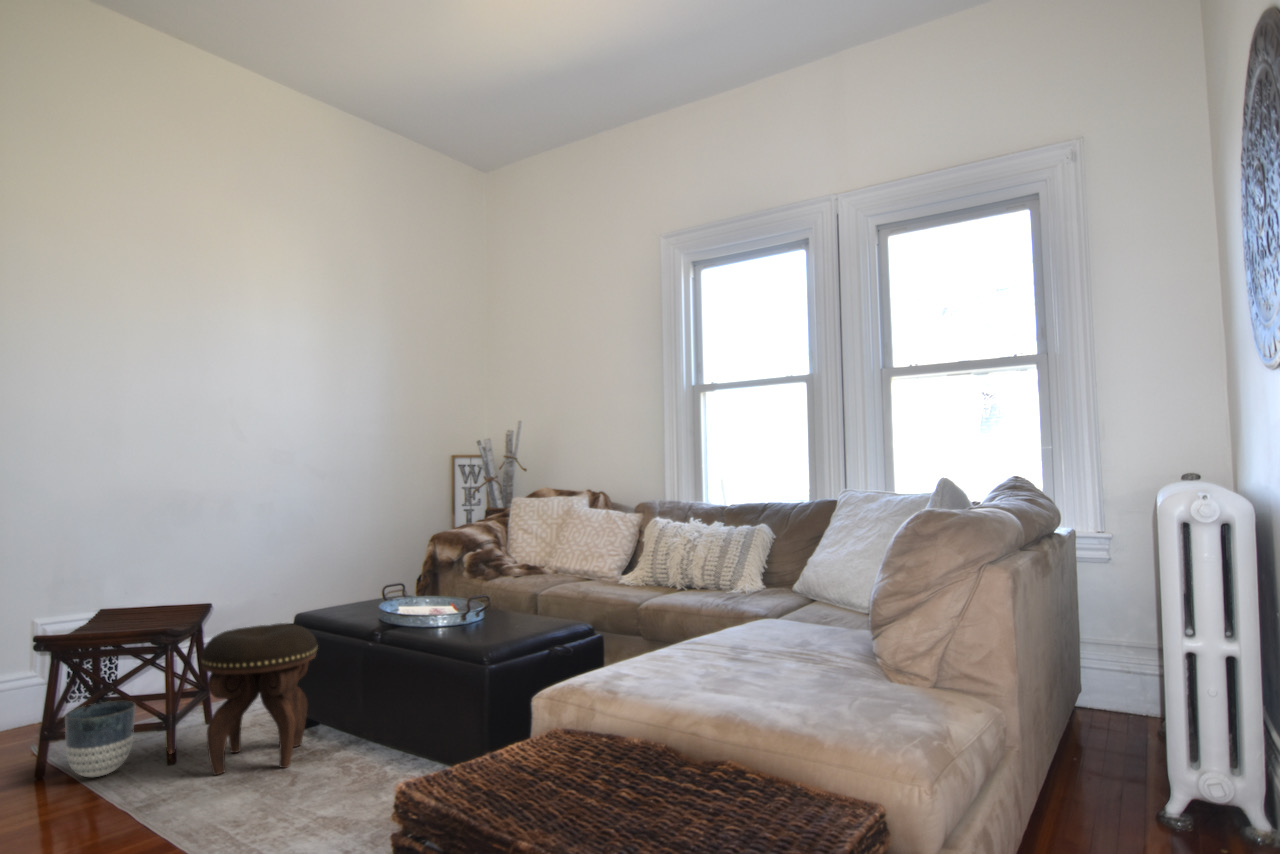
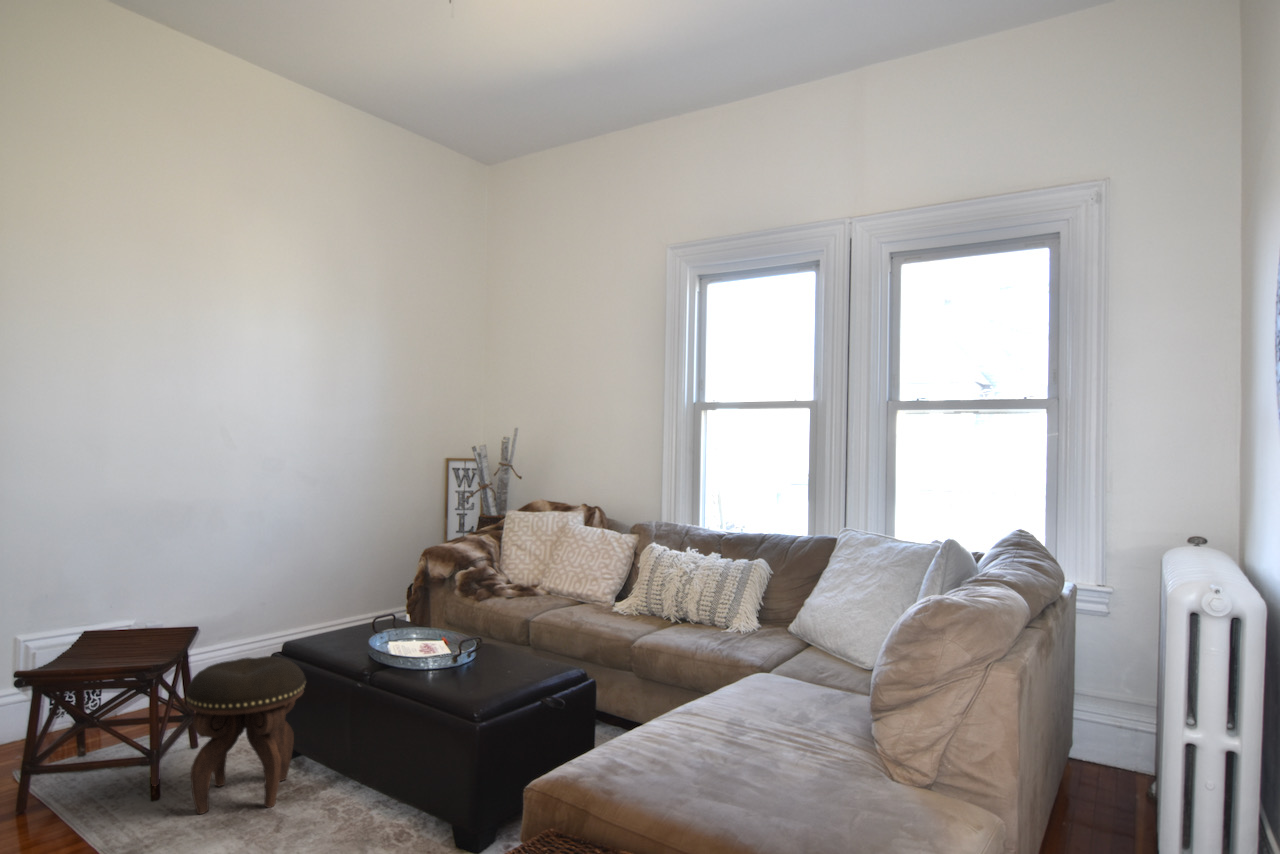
planter: present [65,701,135,777] -> none [46,732,119,812]

